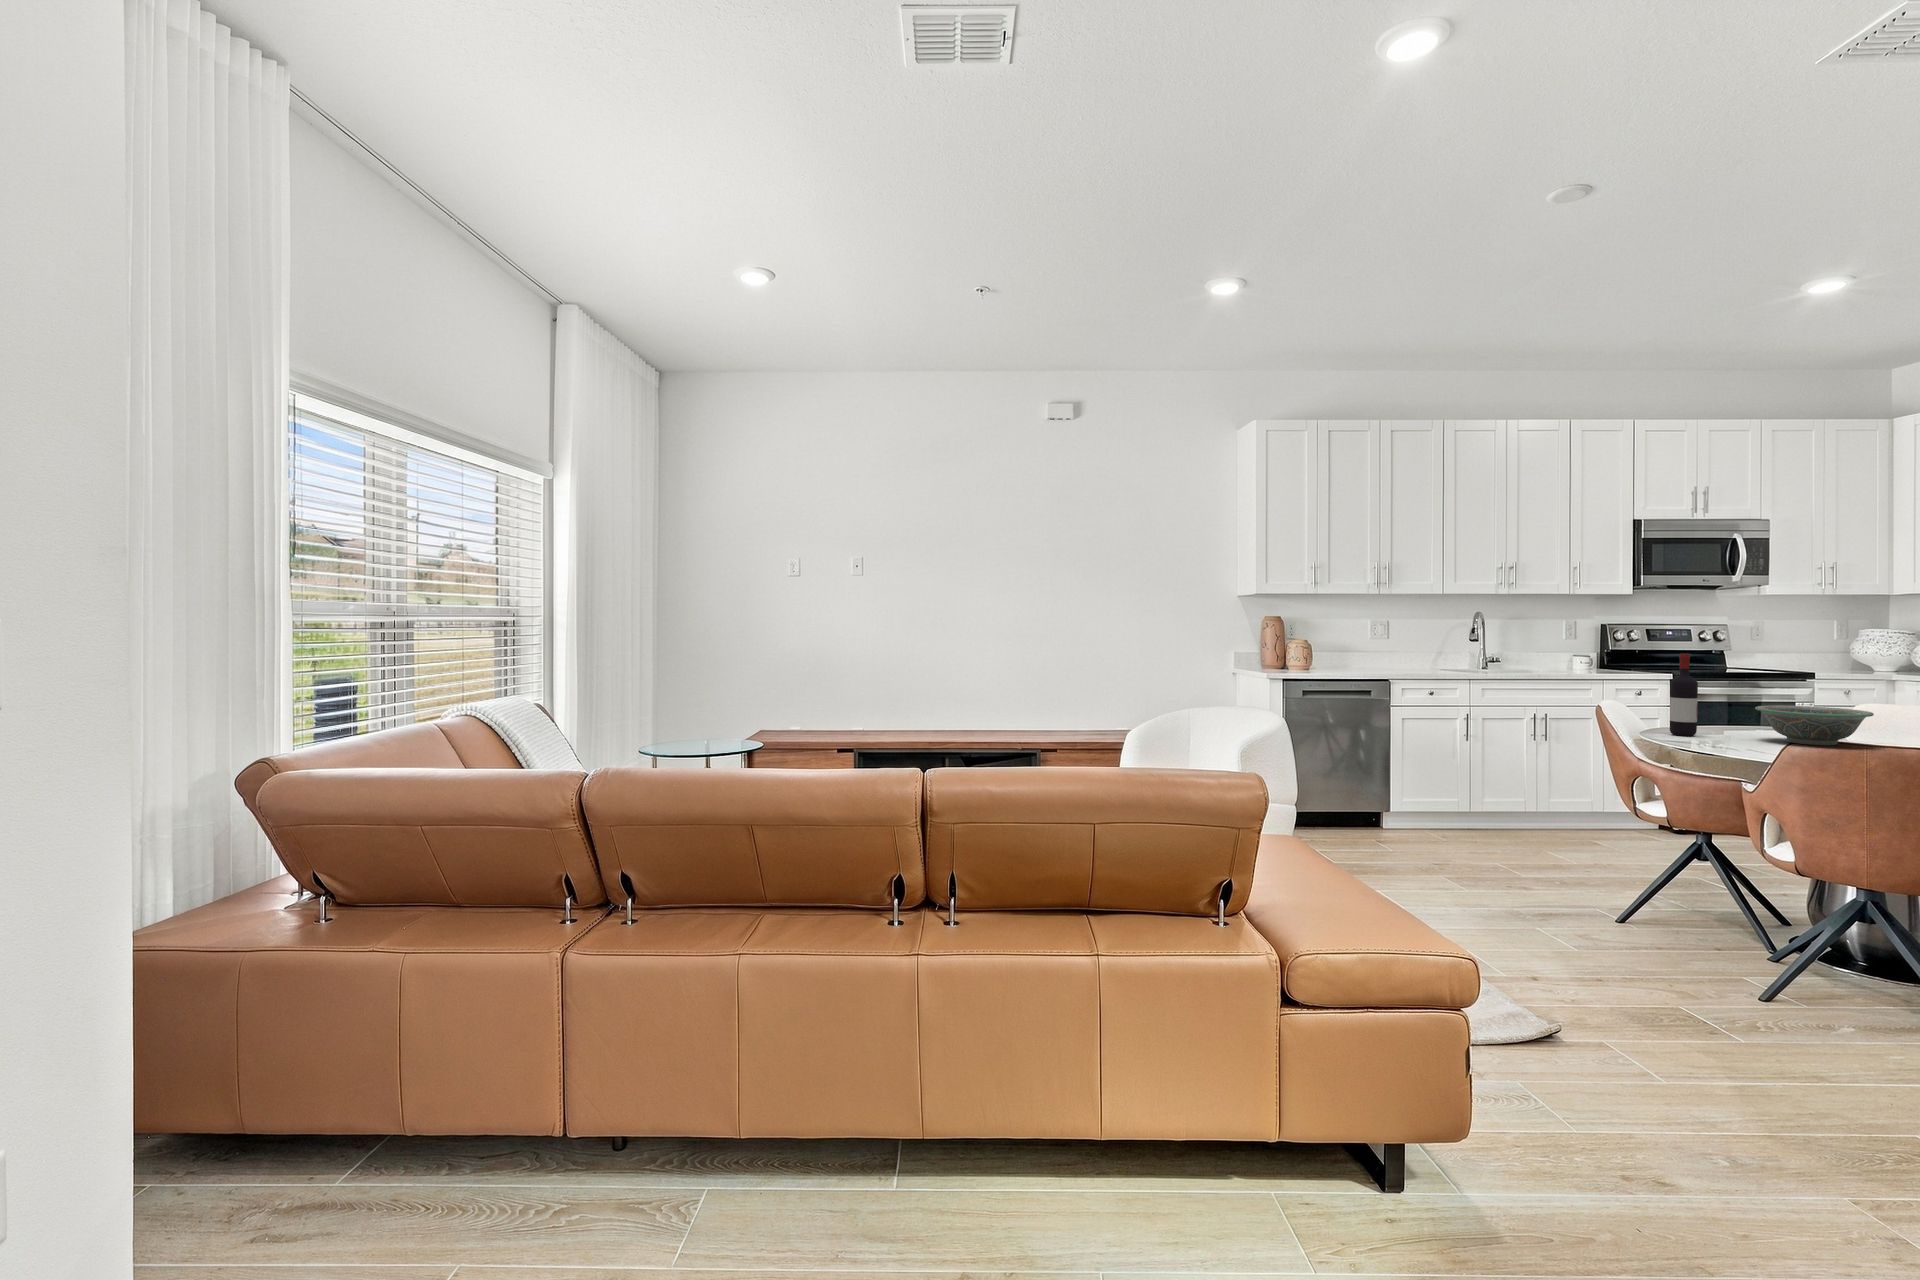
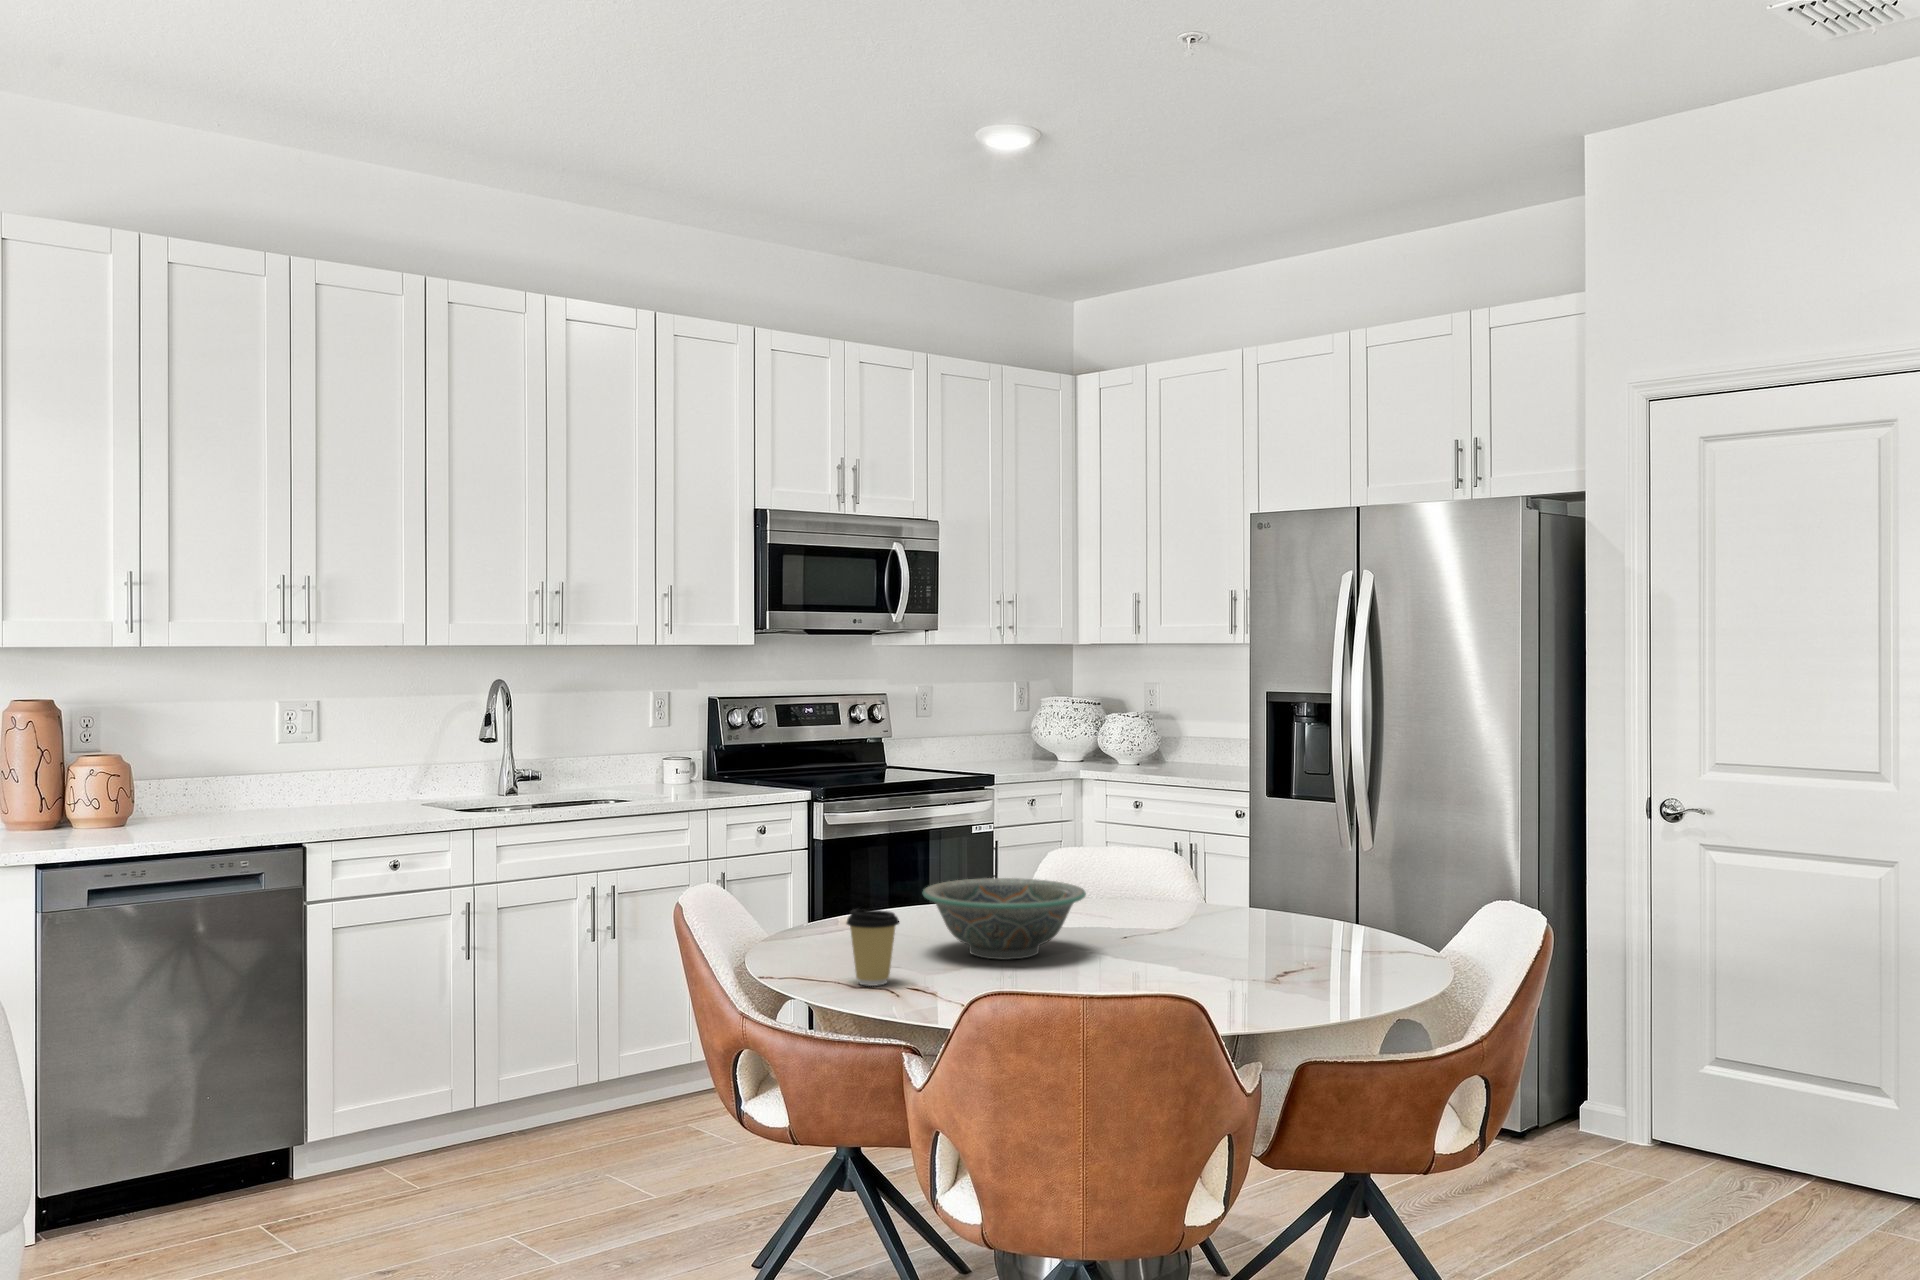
wine bottle: present [1670,654,1698,736] -> none [791,790,835,959]
coffee cup: none [1706,708,1740,745] -> present [846,909,899,986]

